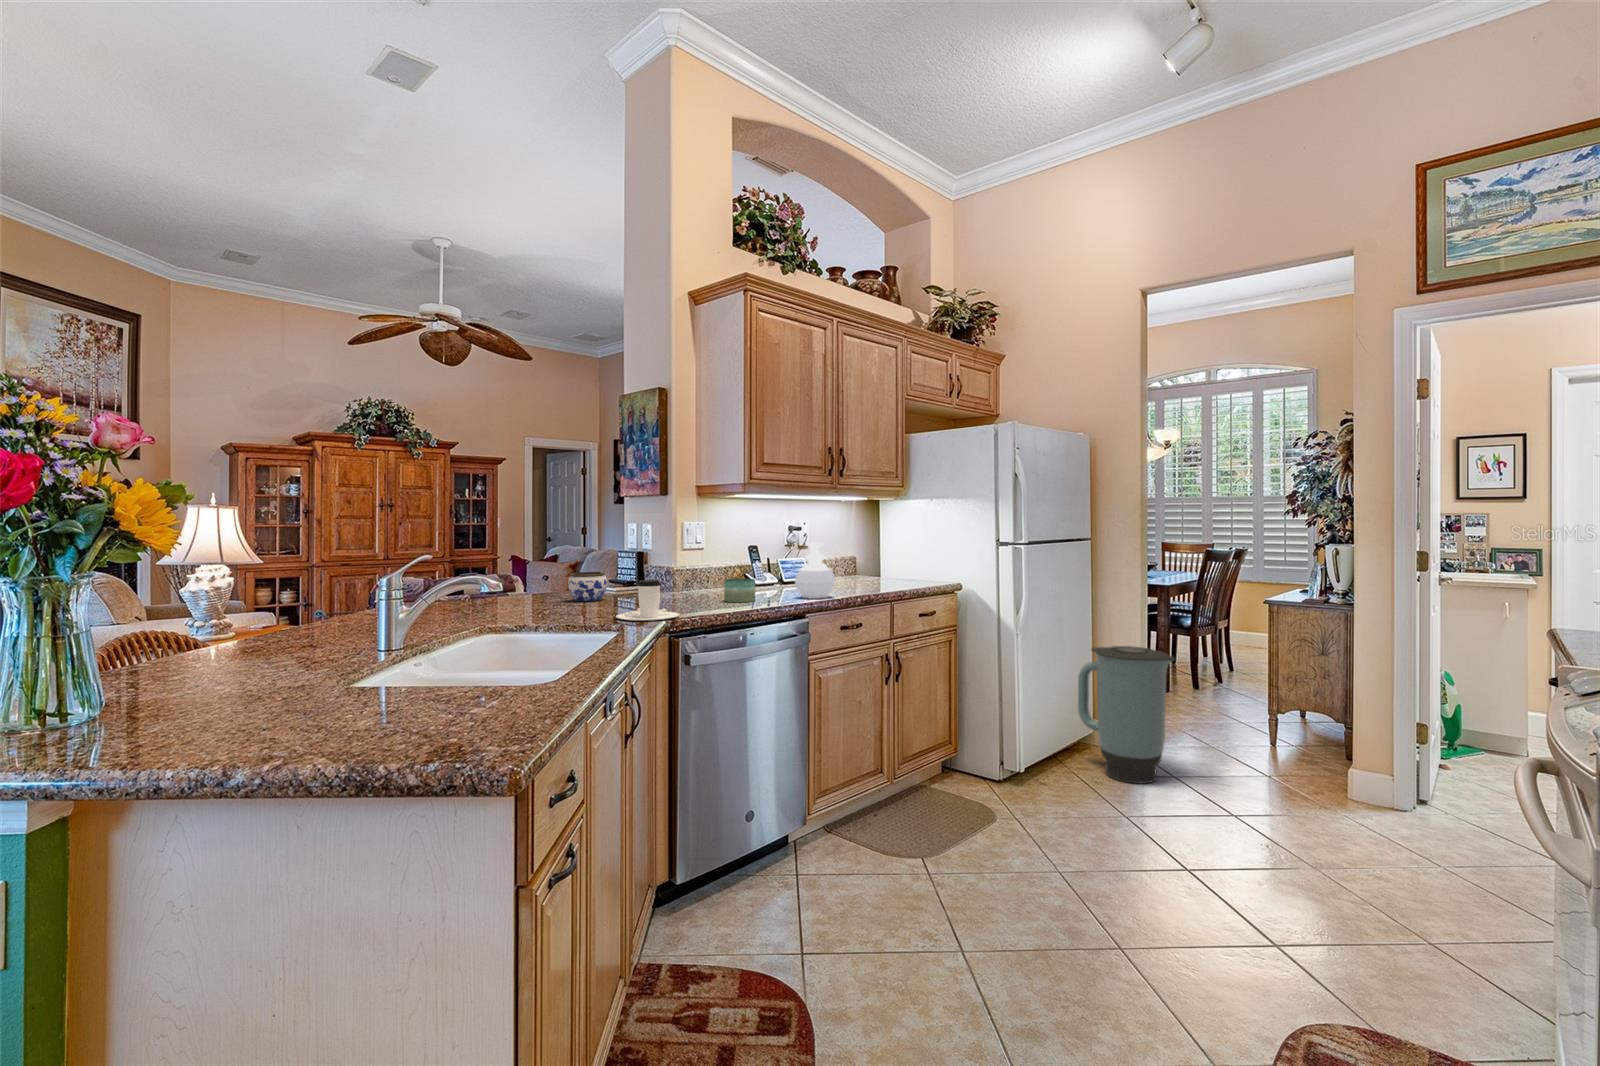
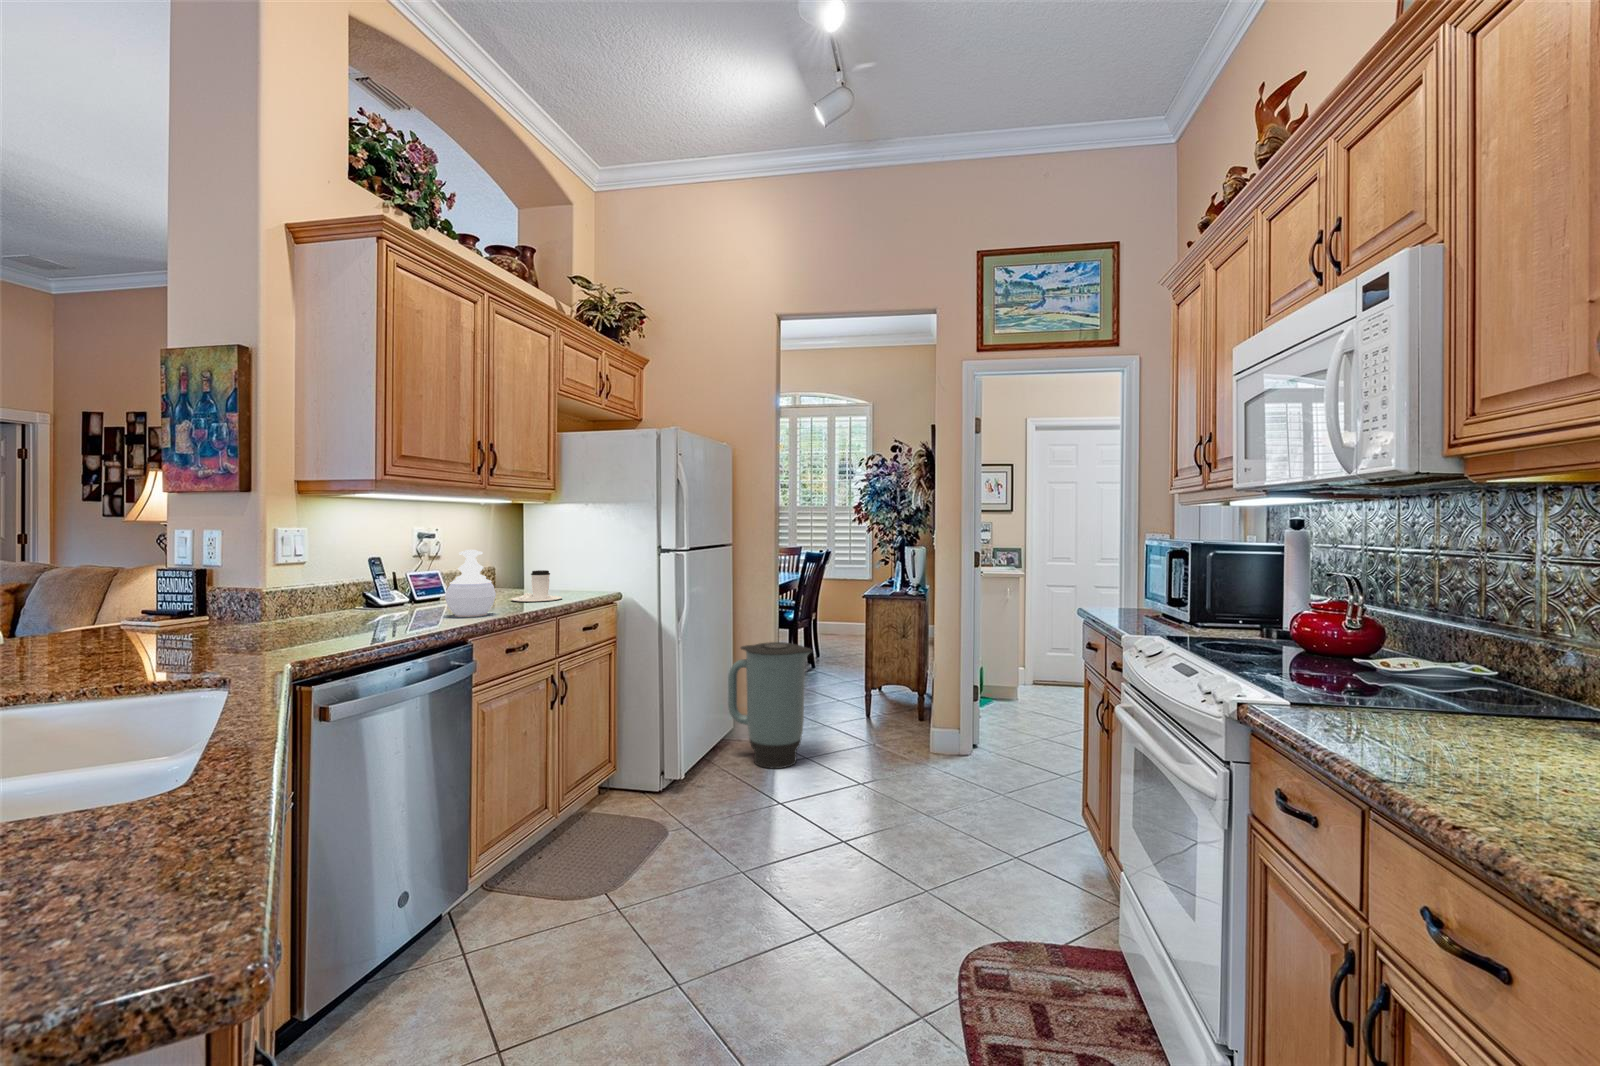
jar: present [568,572,607,601] -> none [66,597,142,642]
candle: present [724,579,755,602] -> none [348,597,393,628]
coffee cup: present [616,580,680,621] -> present [511,570,562,602]

